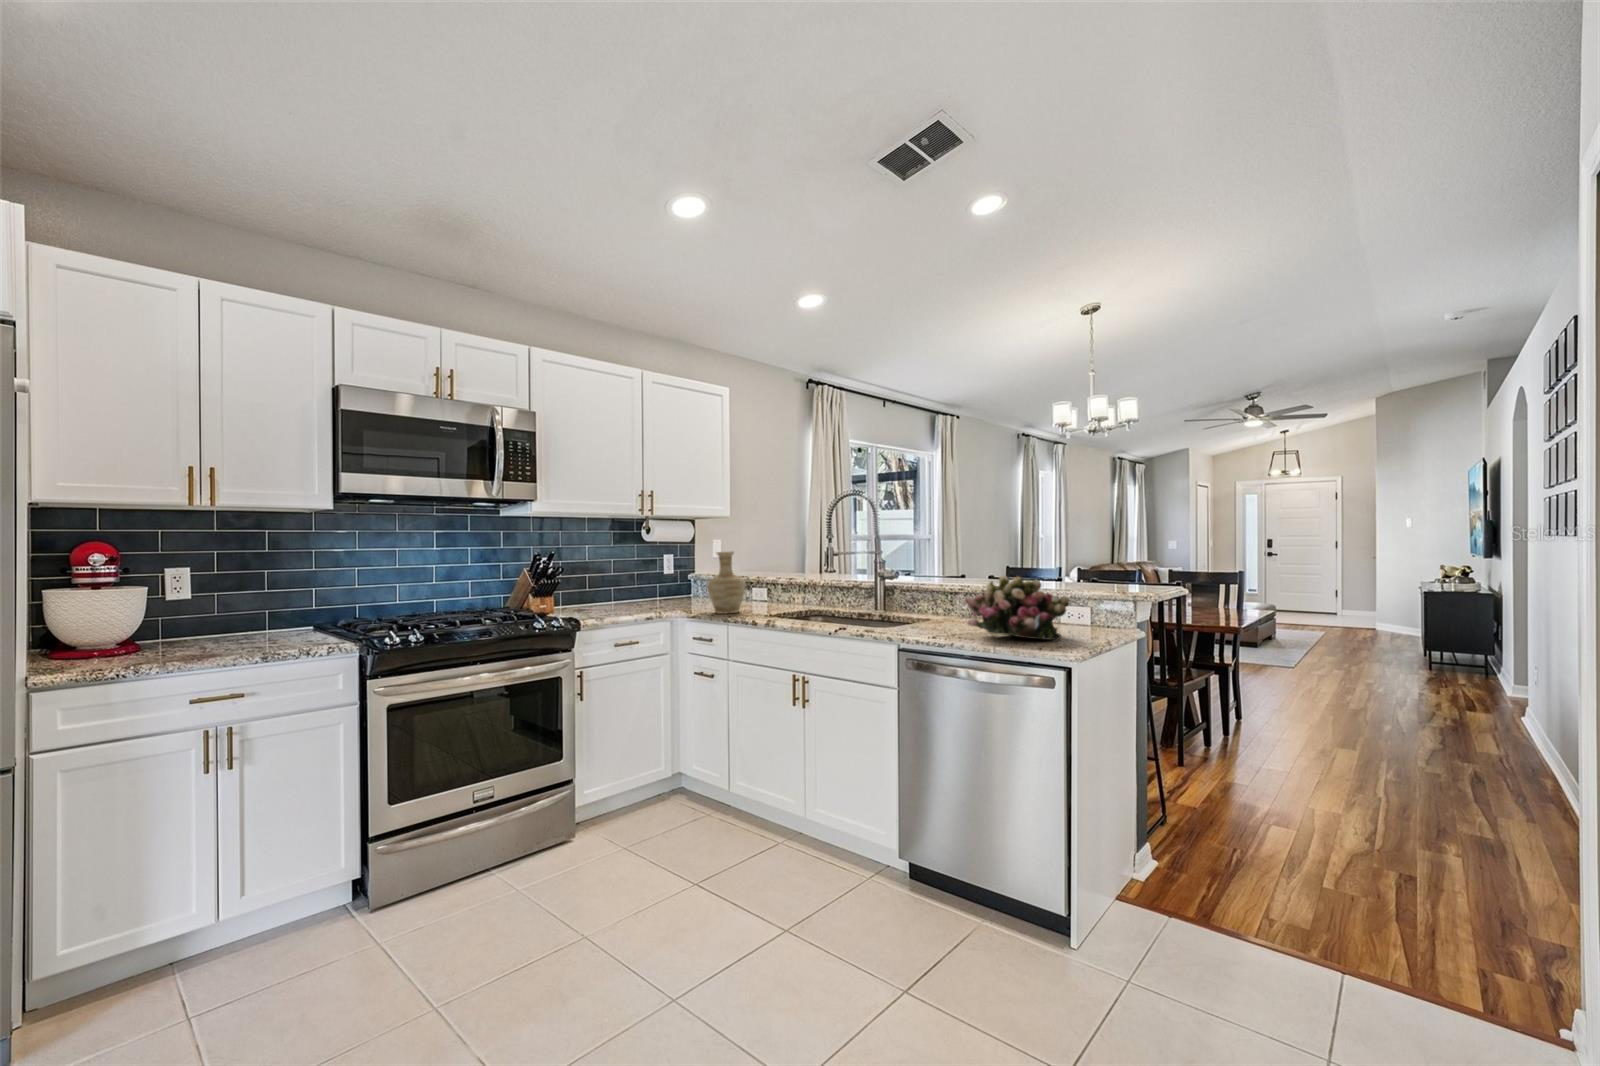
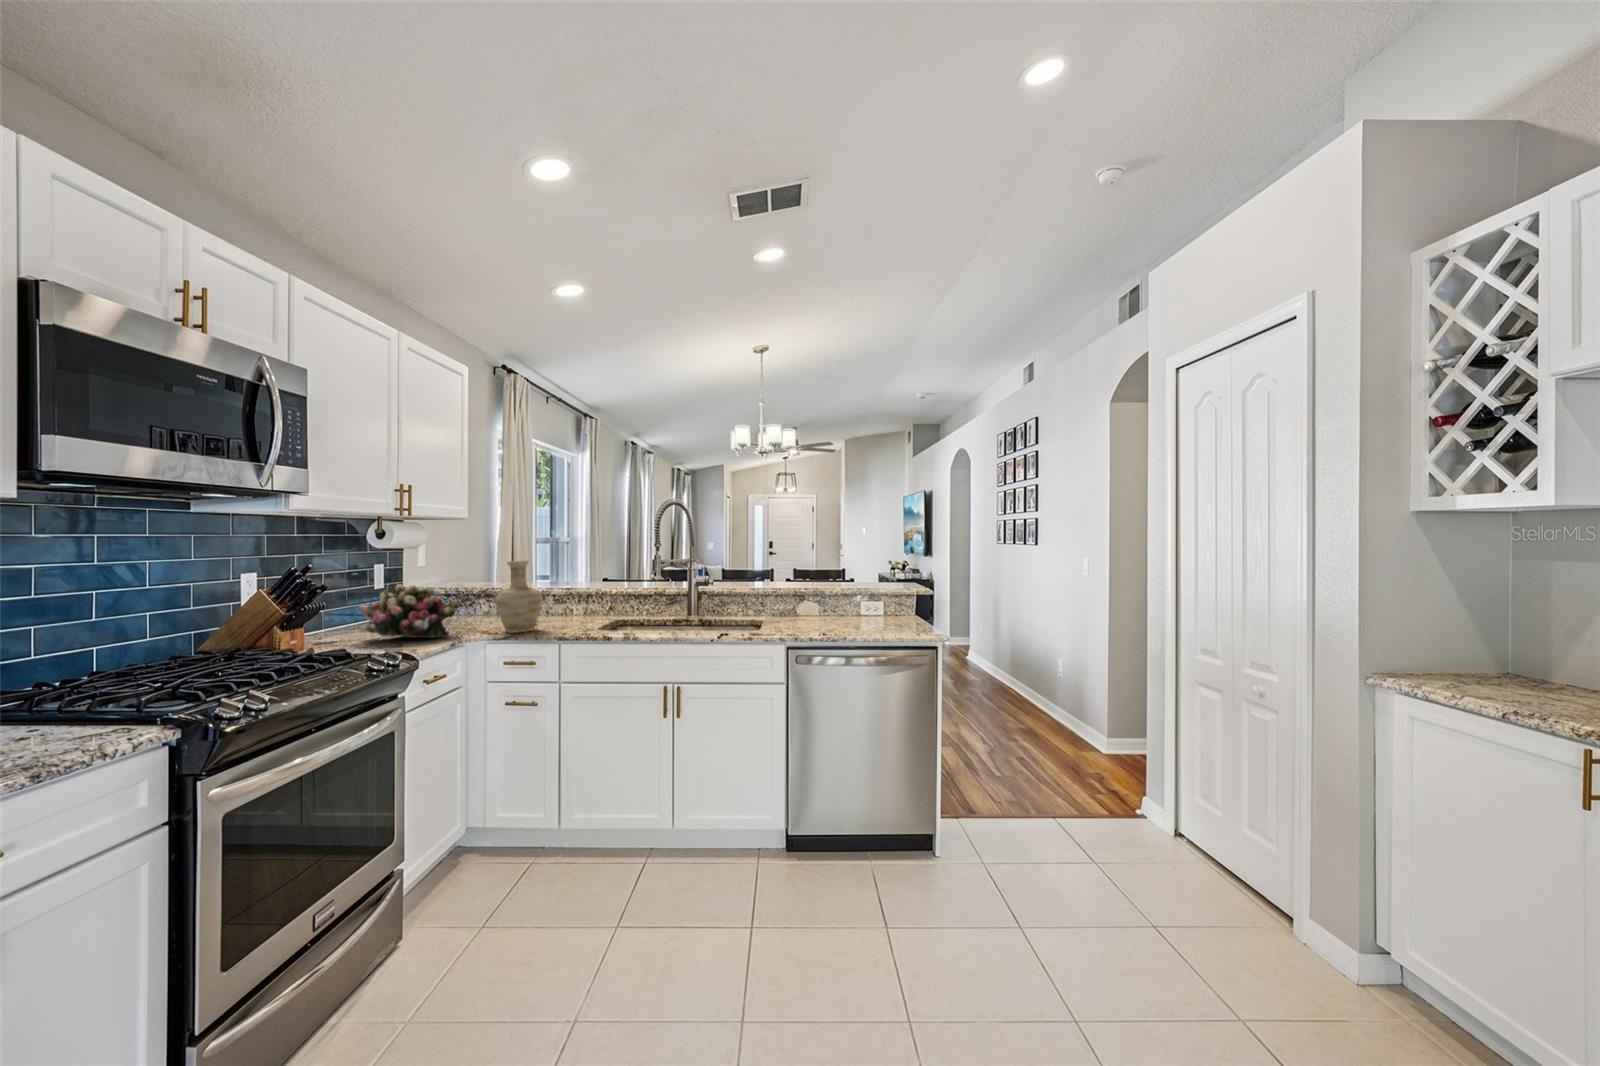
flower arrangement: present [965,575,1069,640] -> present [358,584,459,638]

